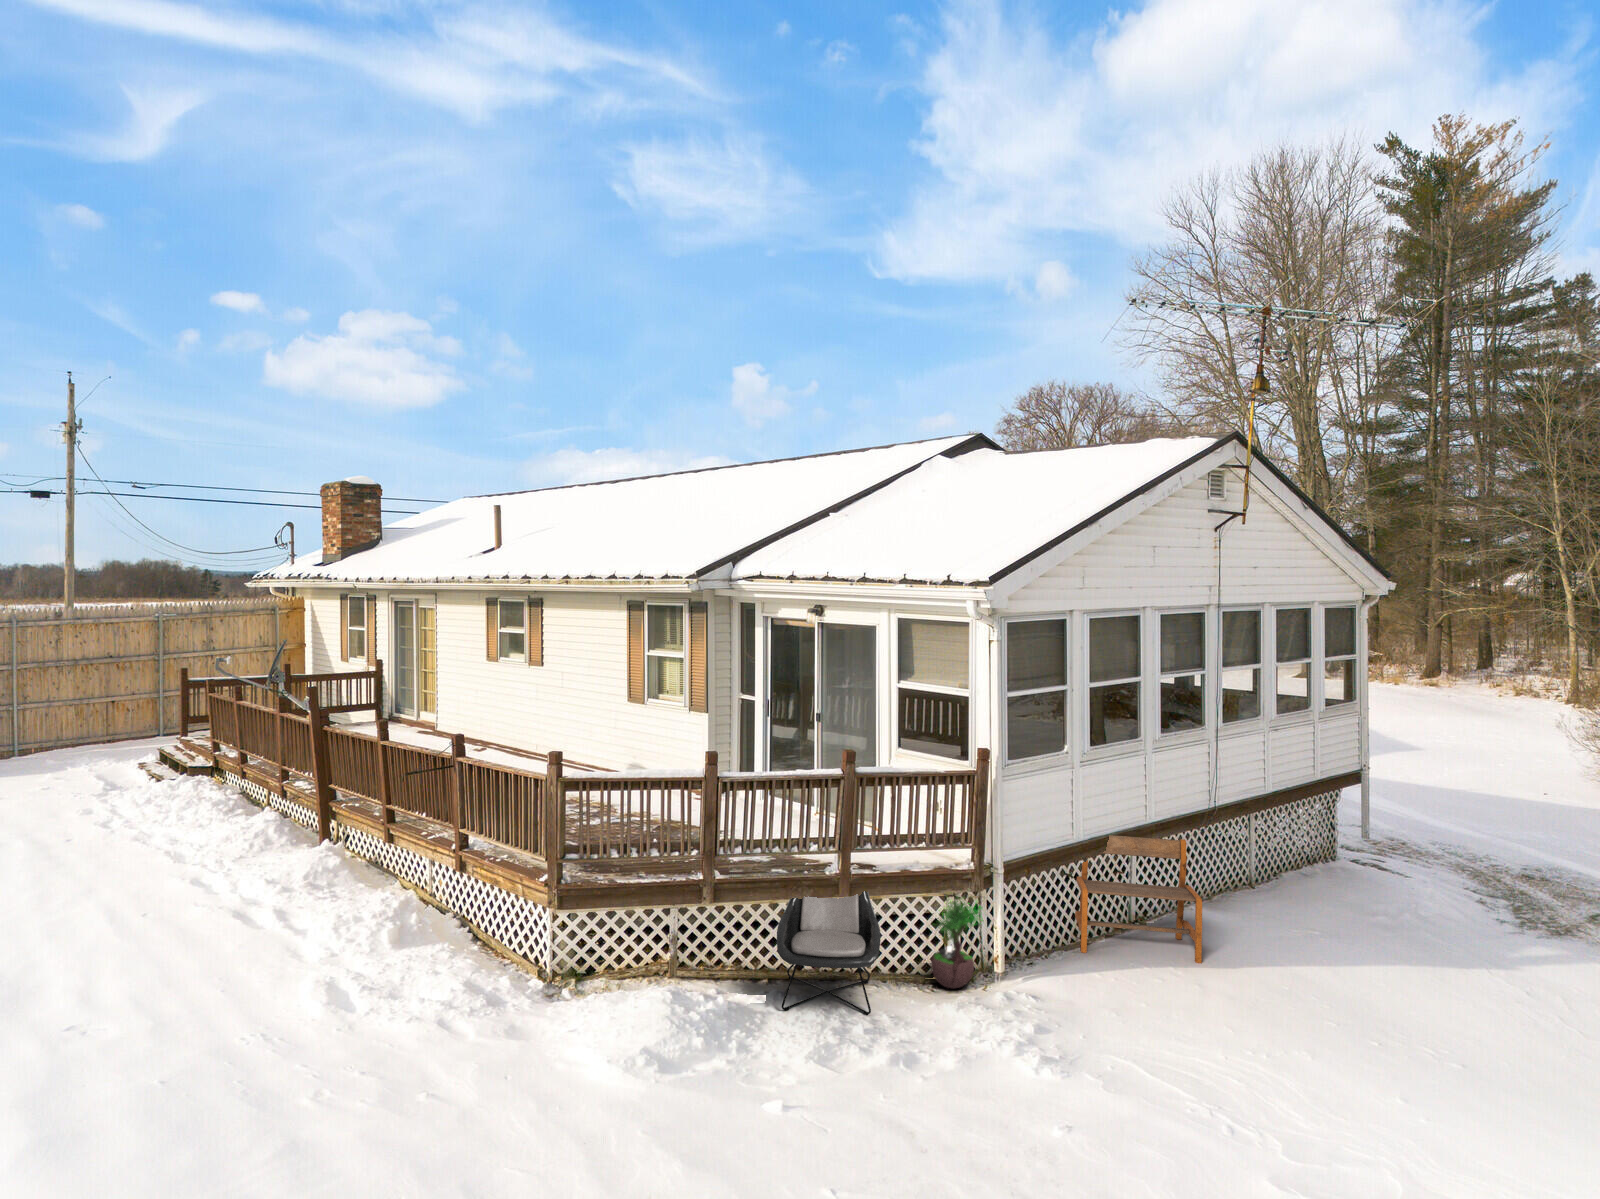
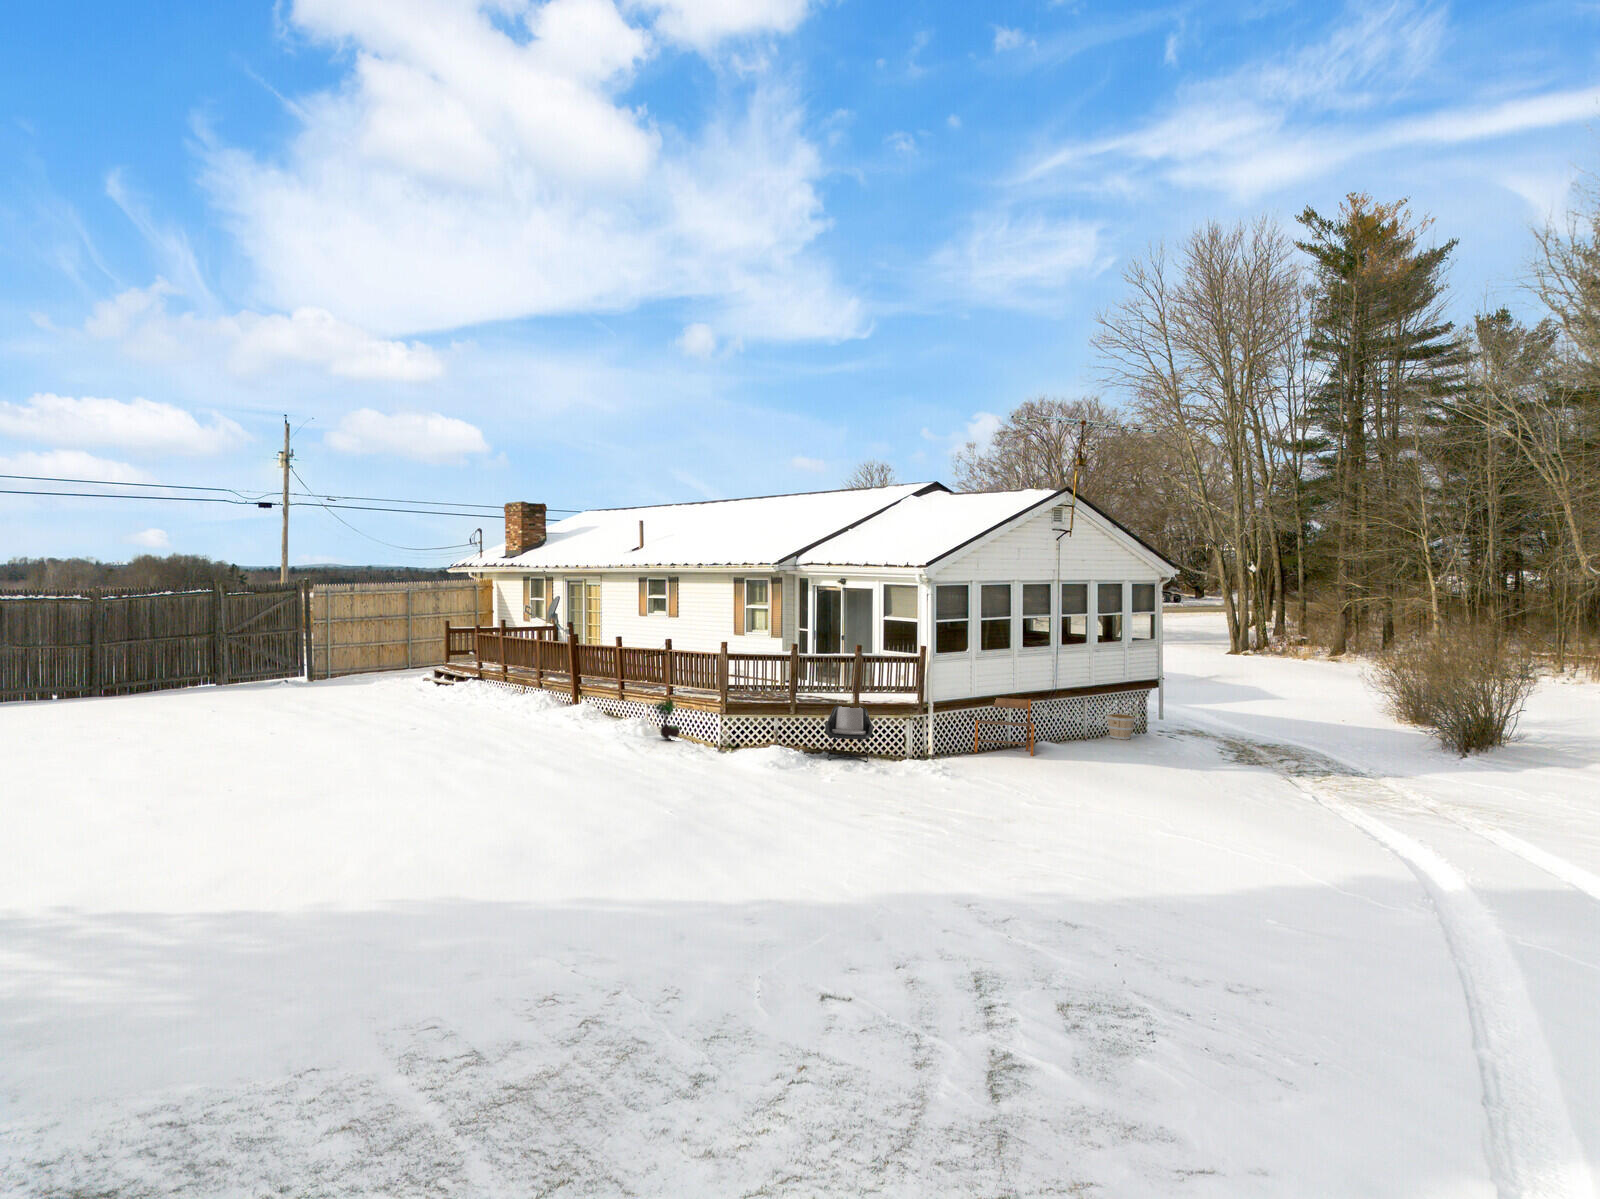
wooden bucket: none [1289,834,1344,886] -> present [1107,713,1135,740]
potted tree: present [931,900,982,988] -> present [654,701,680,740]

